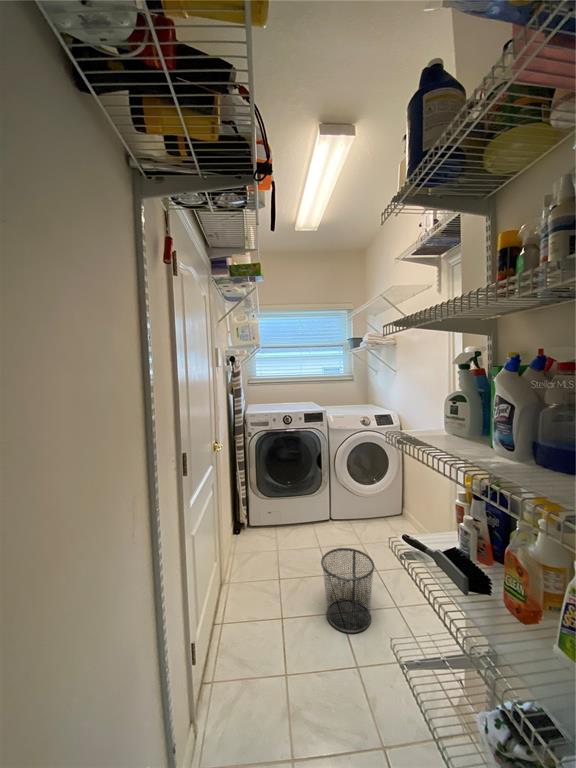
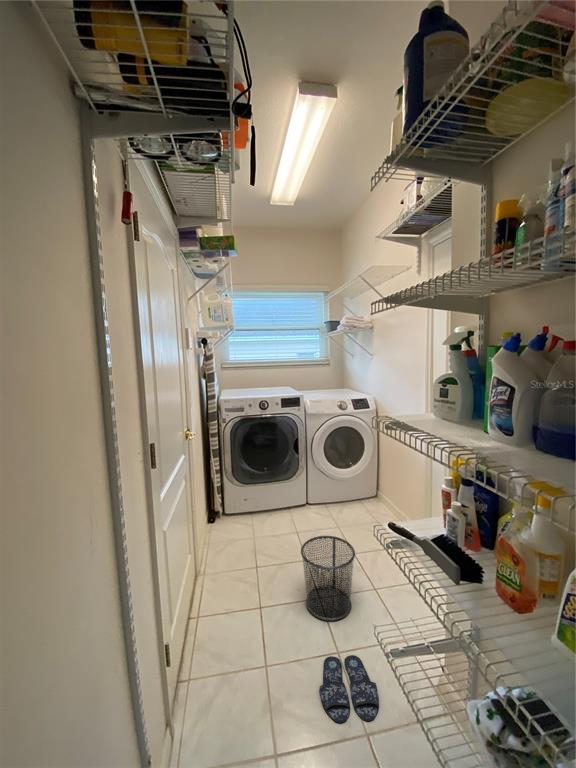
slippers: none [337,668,396,735] -> present [320,655,379,723]

